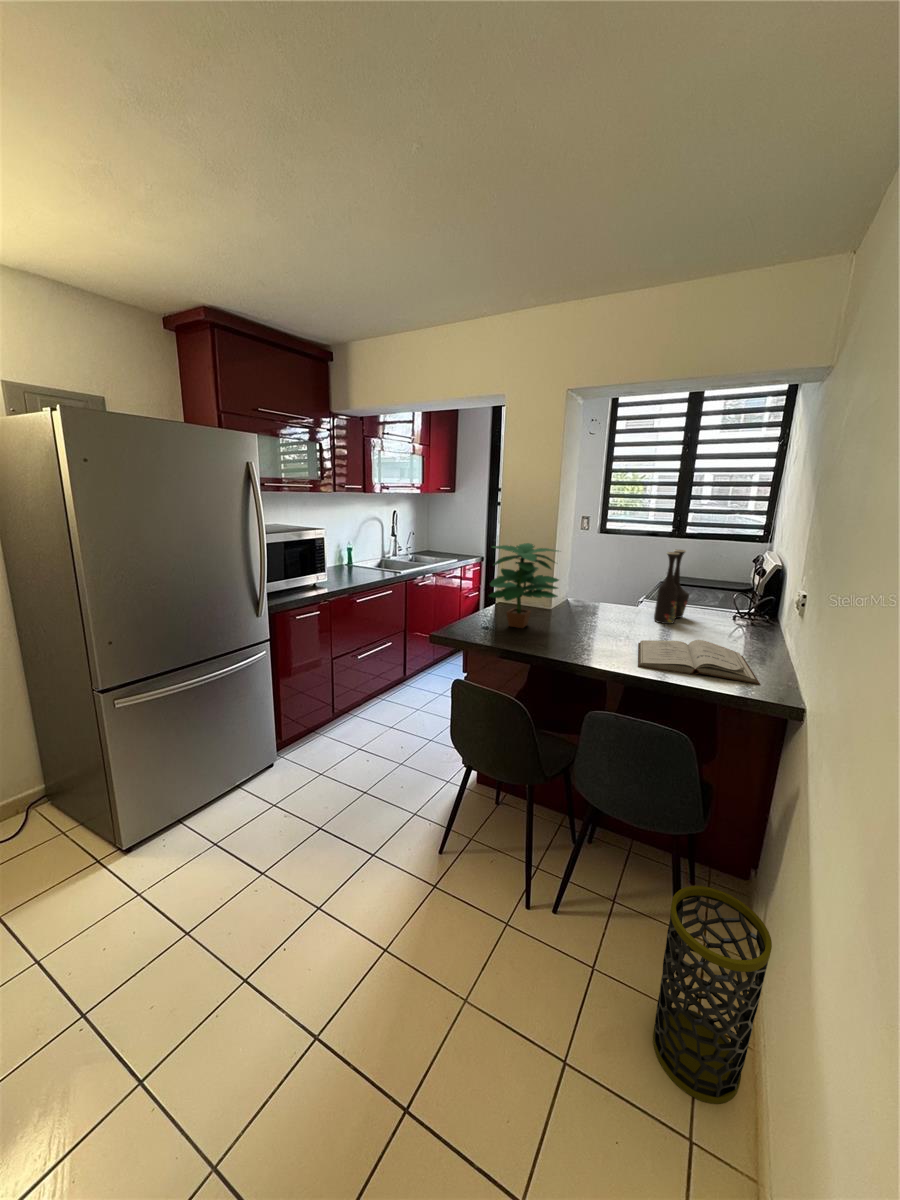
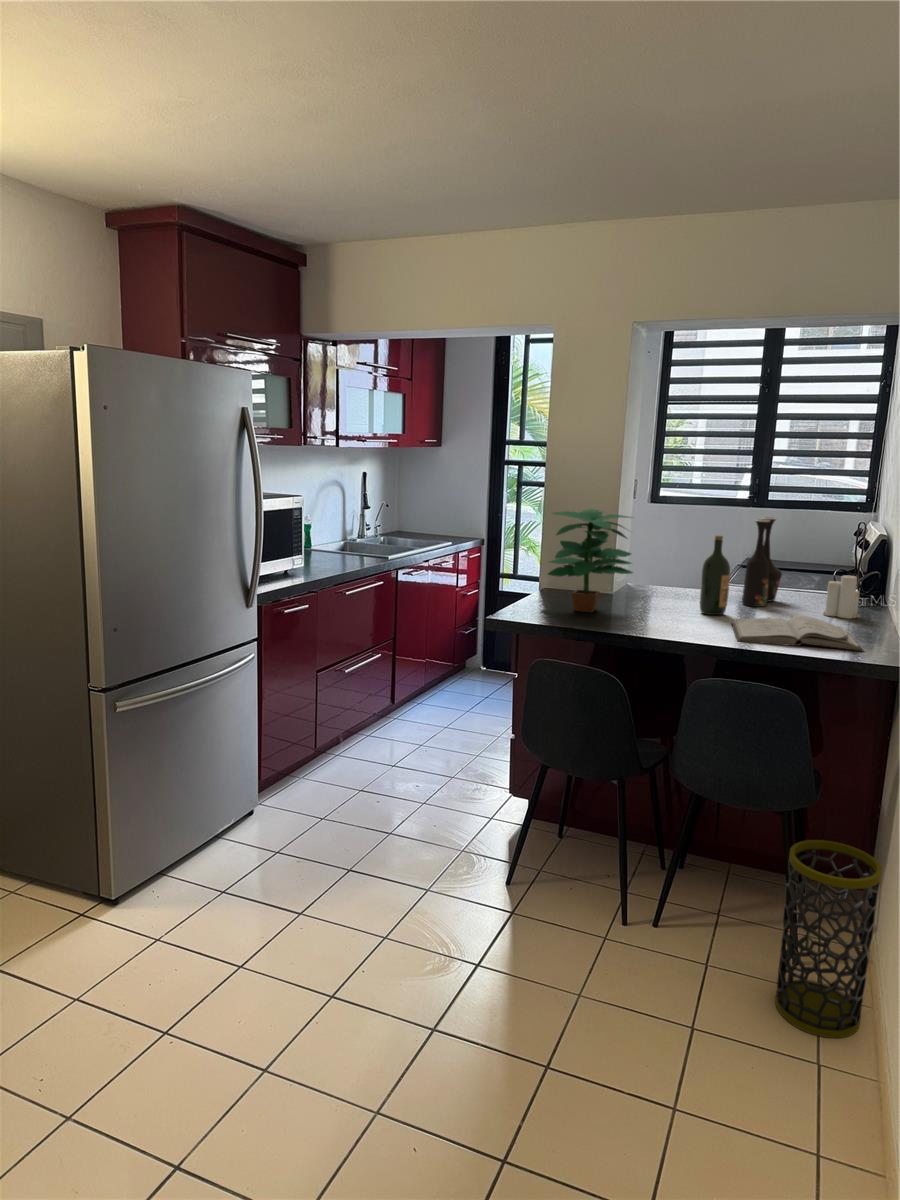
wine bottle: none [615,567,641,633] -> present [700,535,730,615]
candle: none [723,599,757,639] -> present [823,576,859,619]

